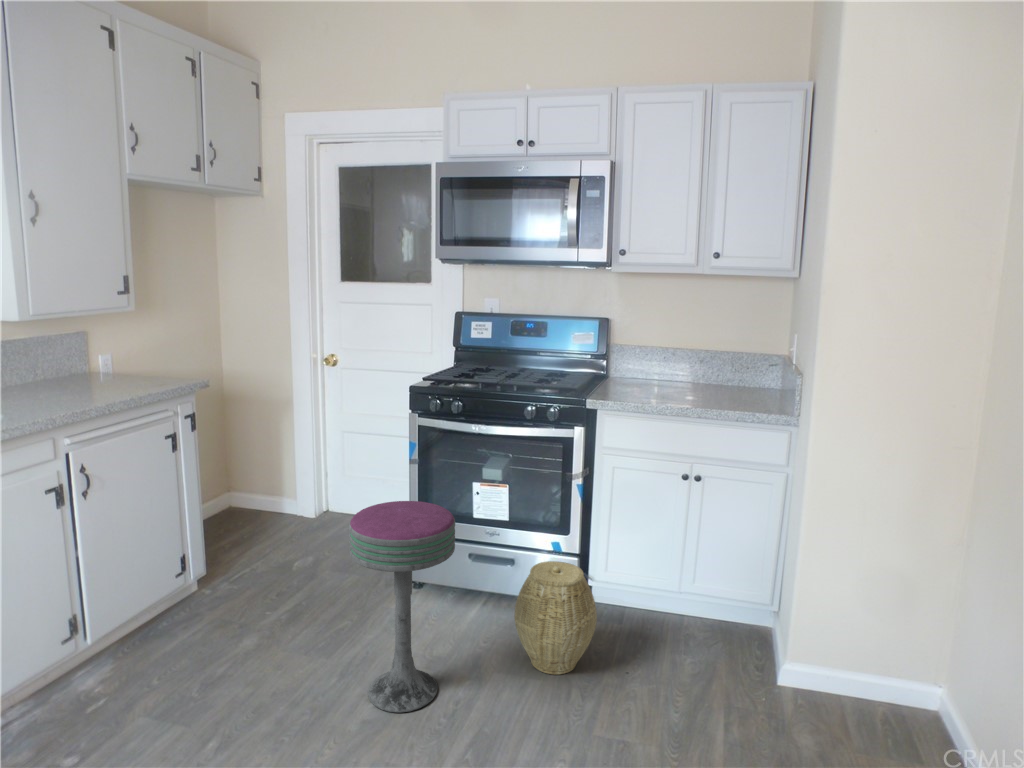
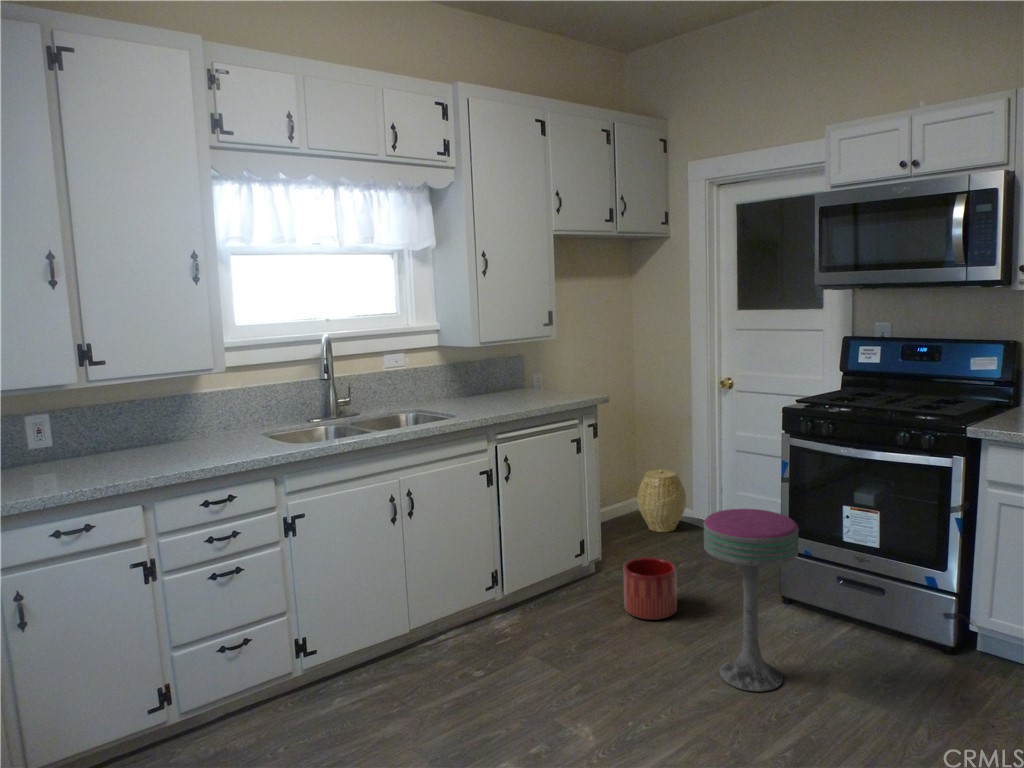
woven basket: present [515,561,597,675] -> present [637,470,686,532]
planter: none [233,569,302,648] -> present [624,557,677,620]

